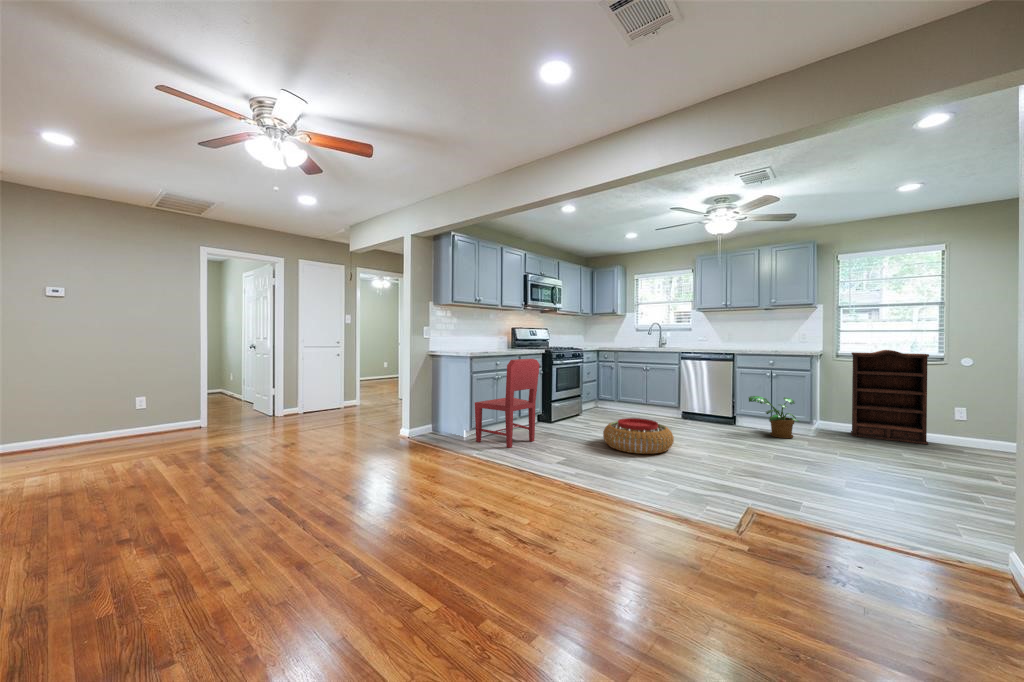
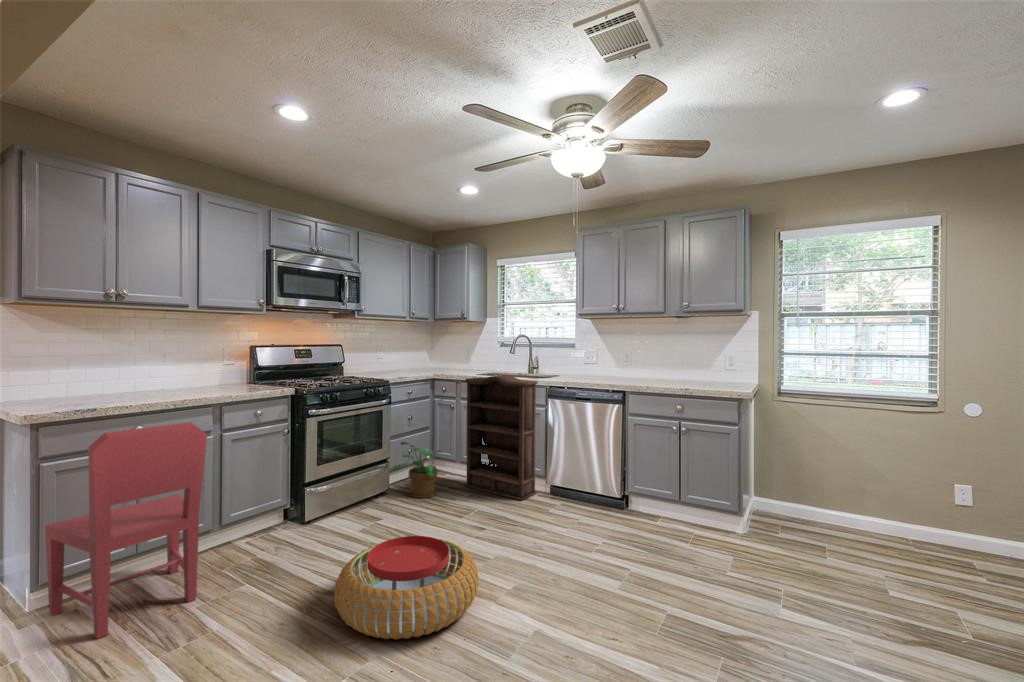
bookshelf: present [851,350,929,444] -> present [465,375,537,501]
potted plant: present [749,396,799,438] -> present [389,442,442,498]

